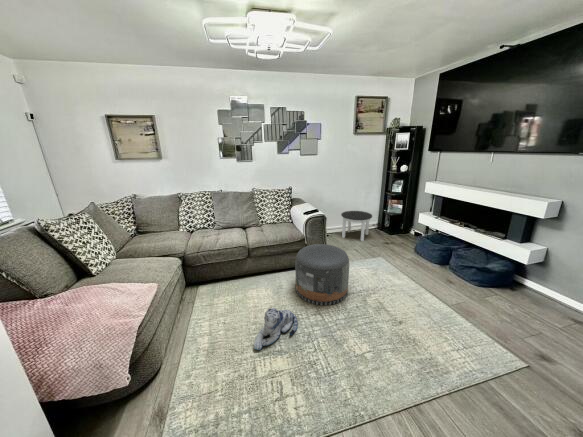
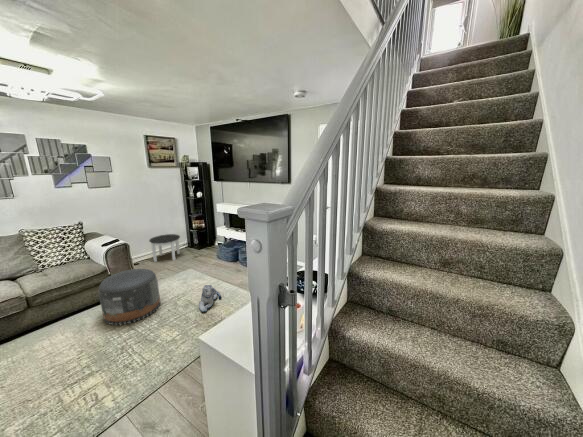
plush toy: present [254,308,298,350] -> present [199,285,221,312]

